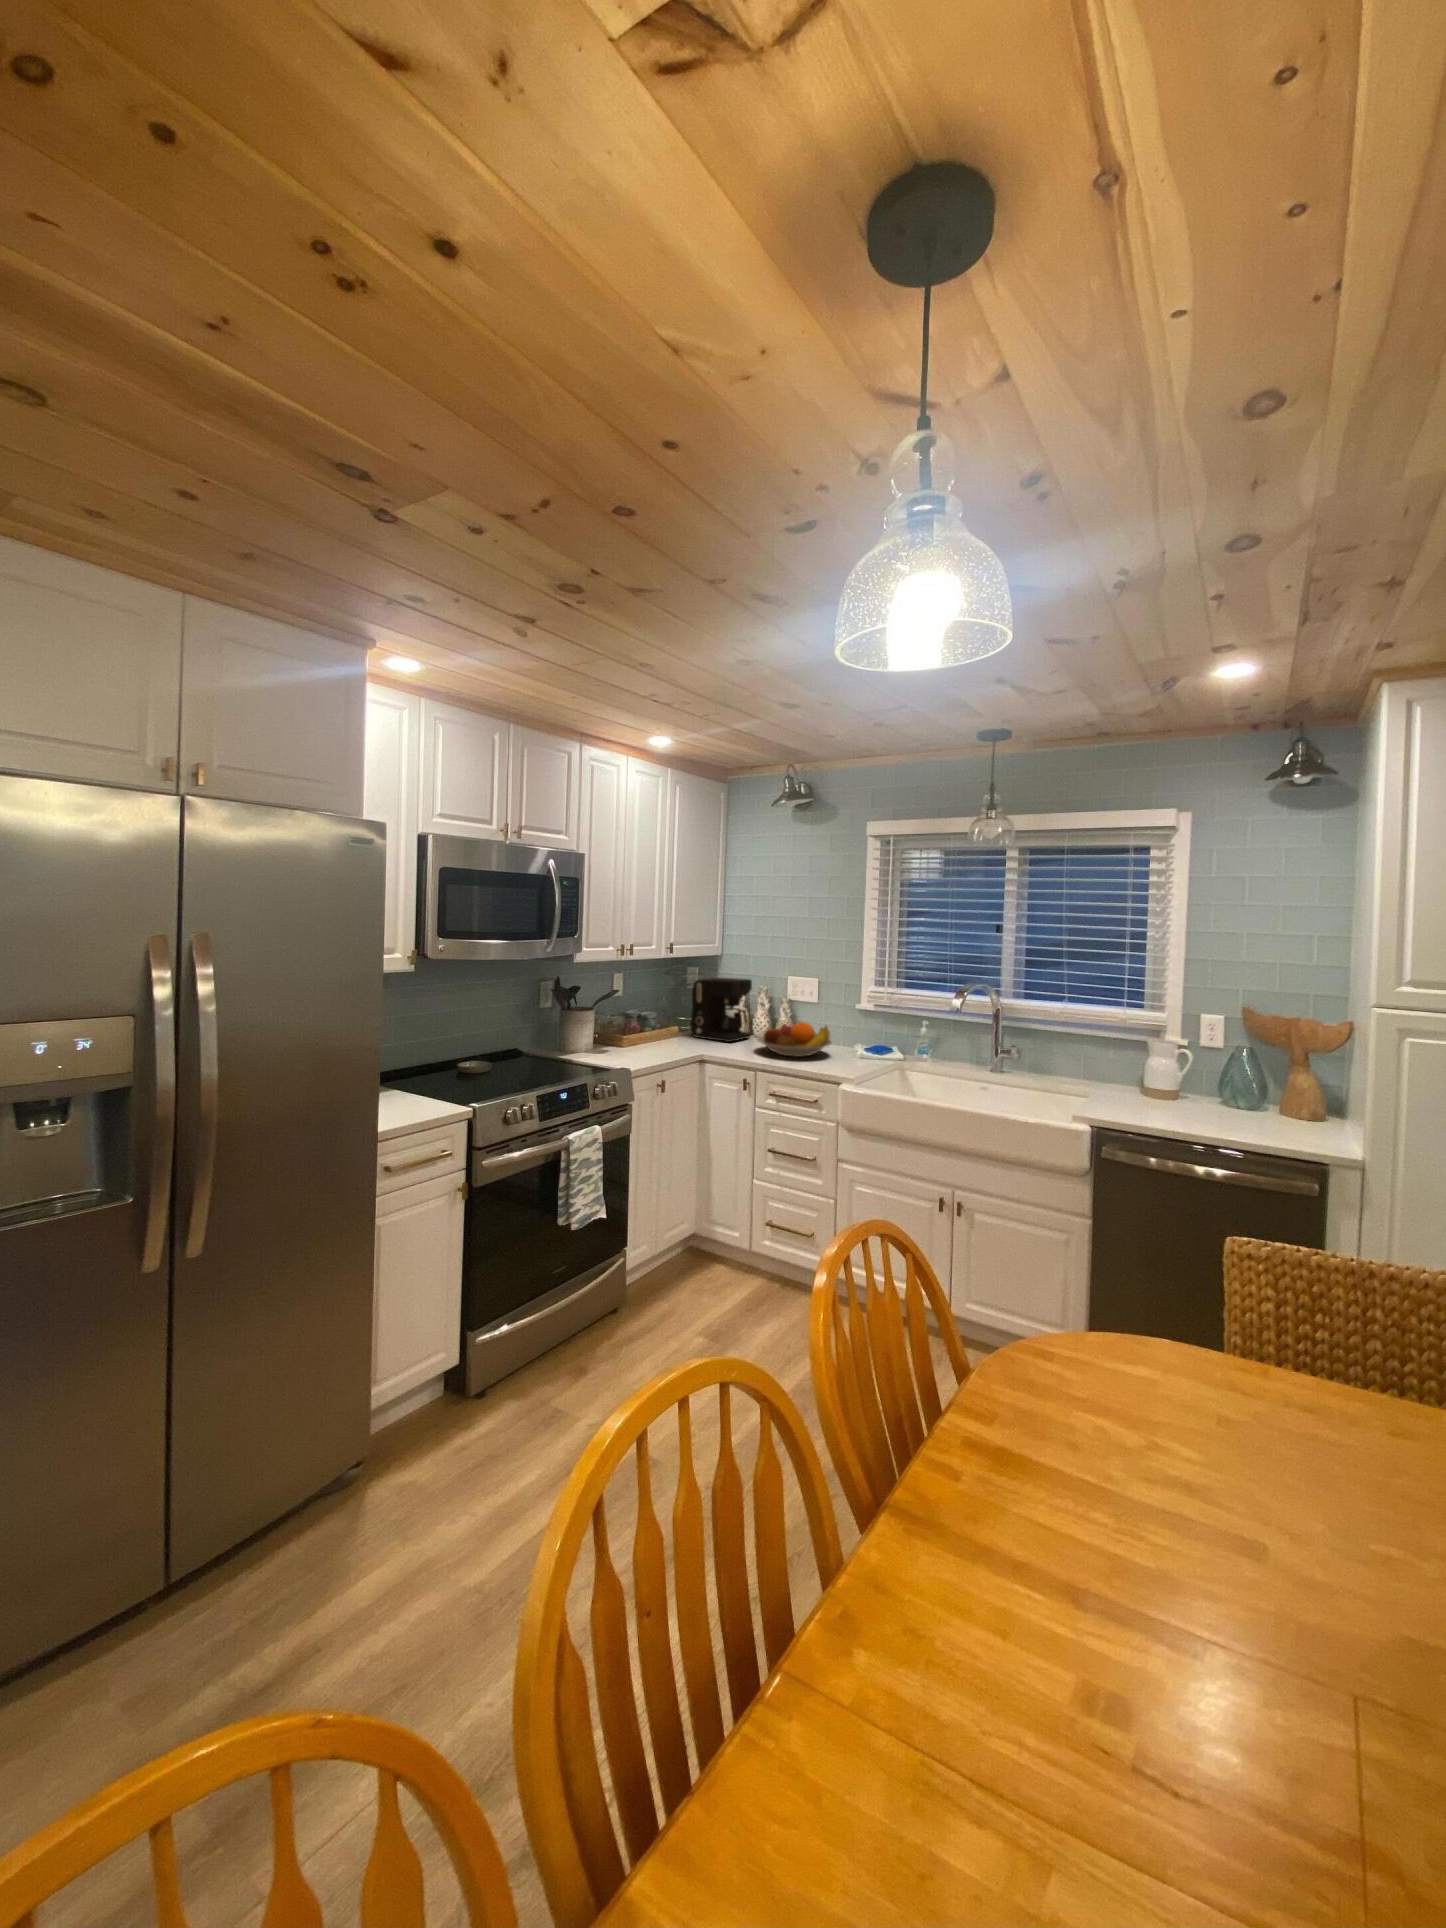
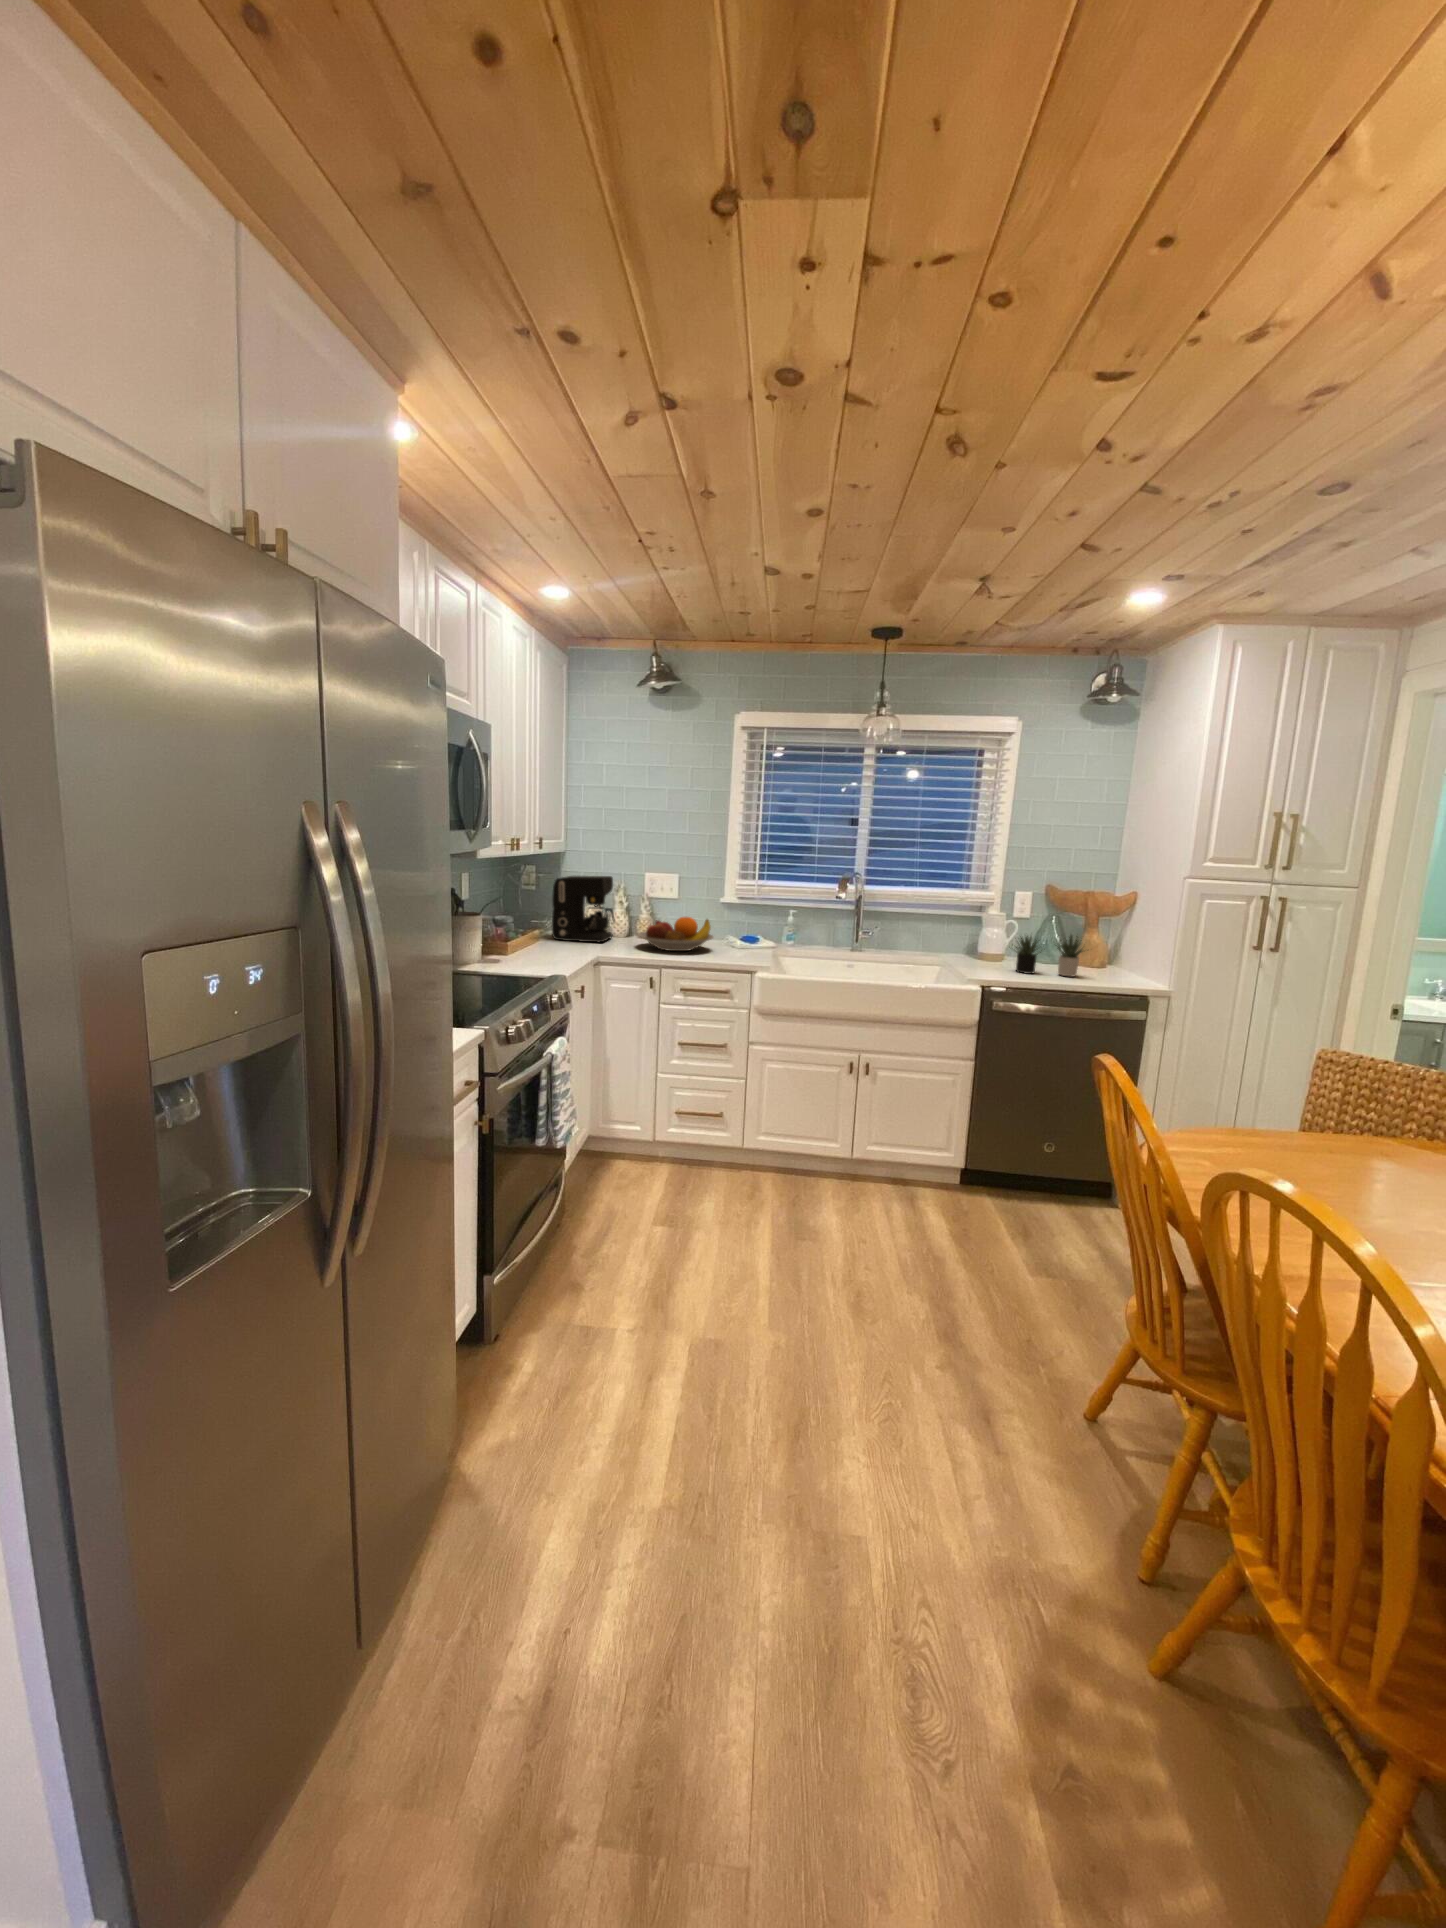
succulent plant: none [1163,1065,1279,1128] -> present [1016,935,1083,976]

